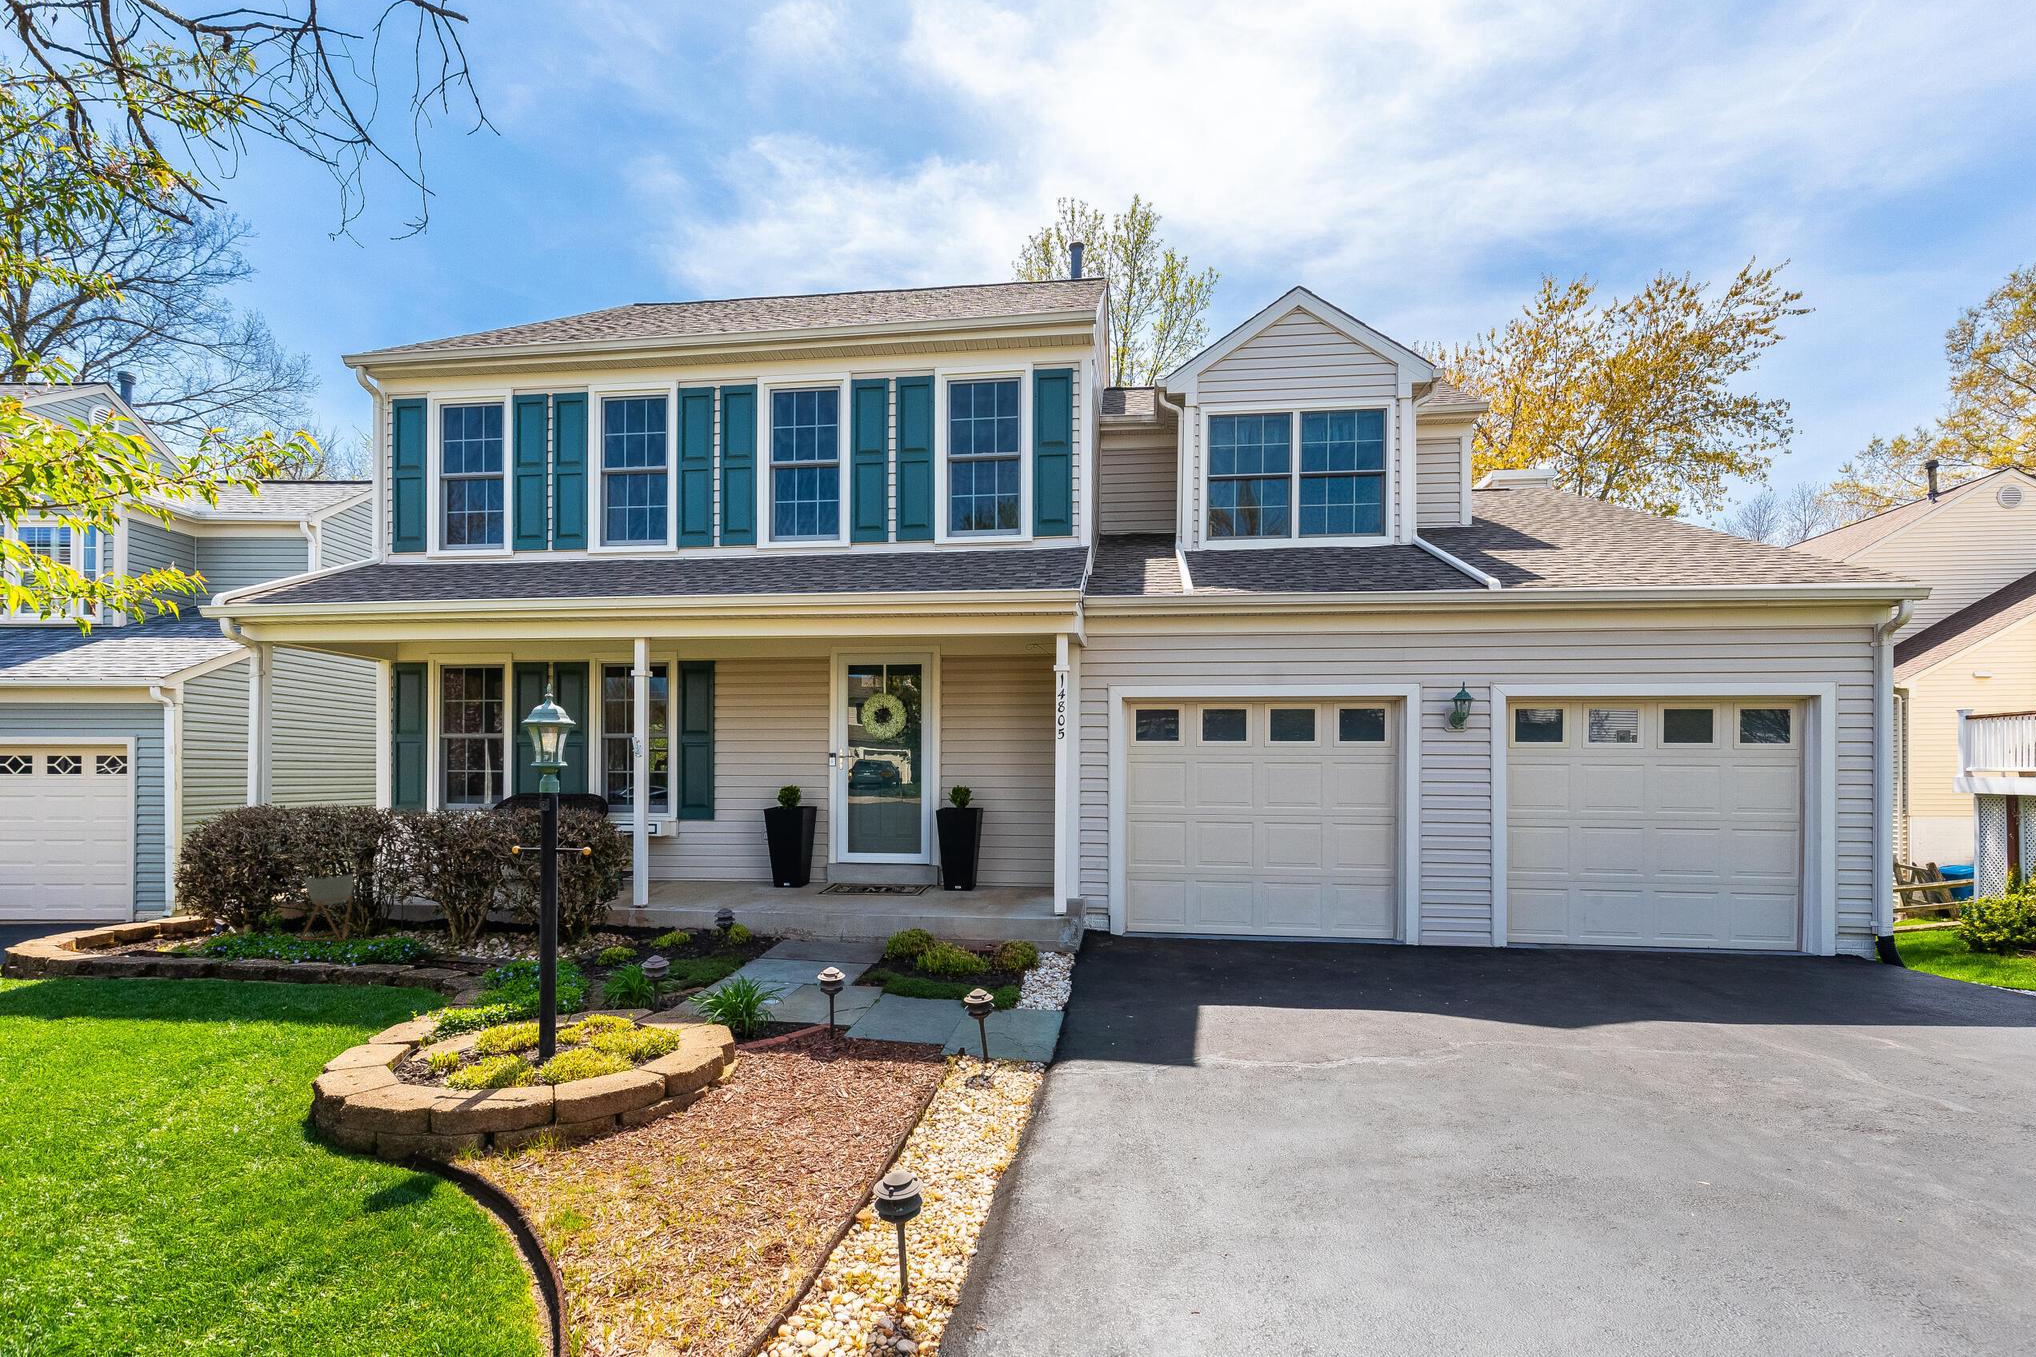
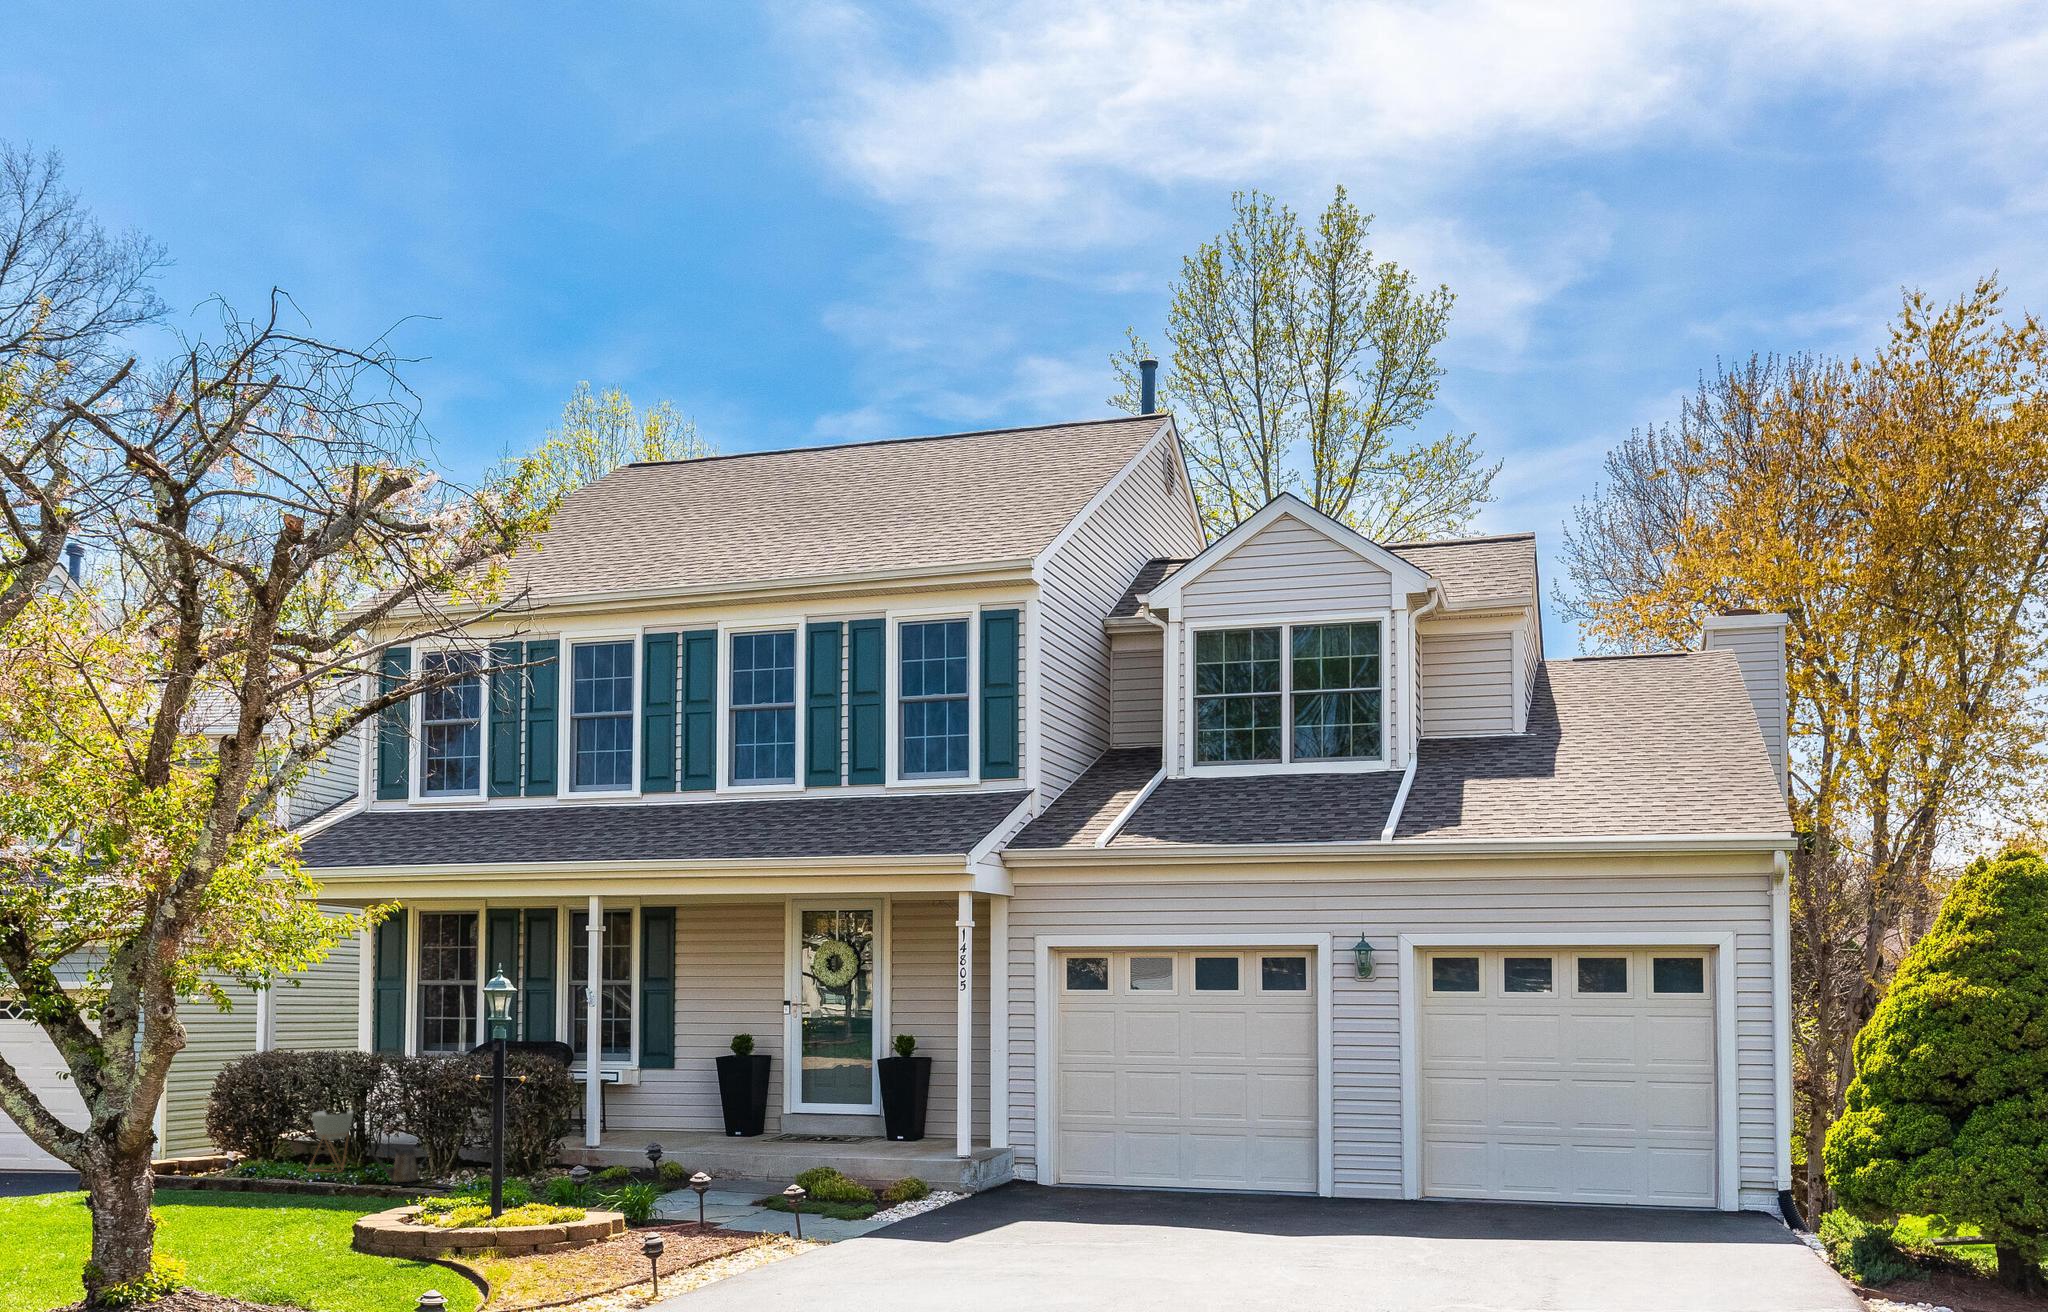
watering can: none [364,916,444,957] -> present [366,1148,420,1182]

